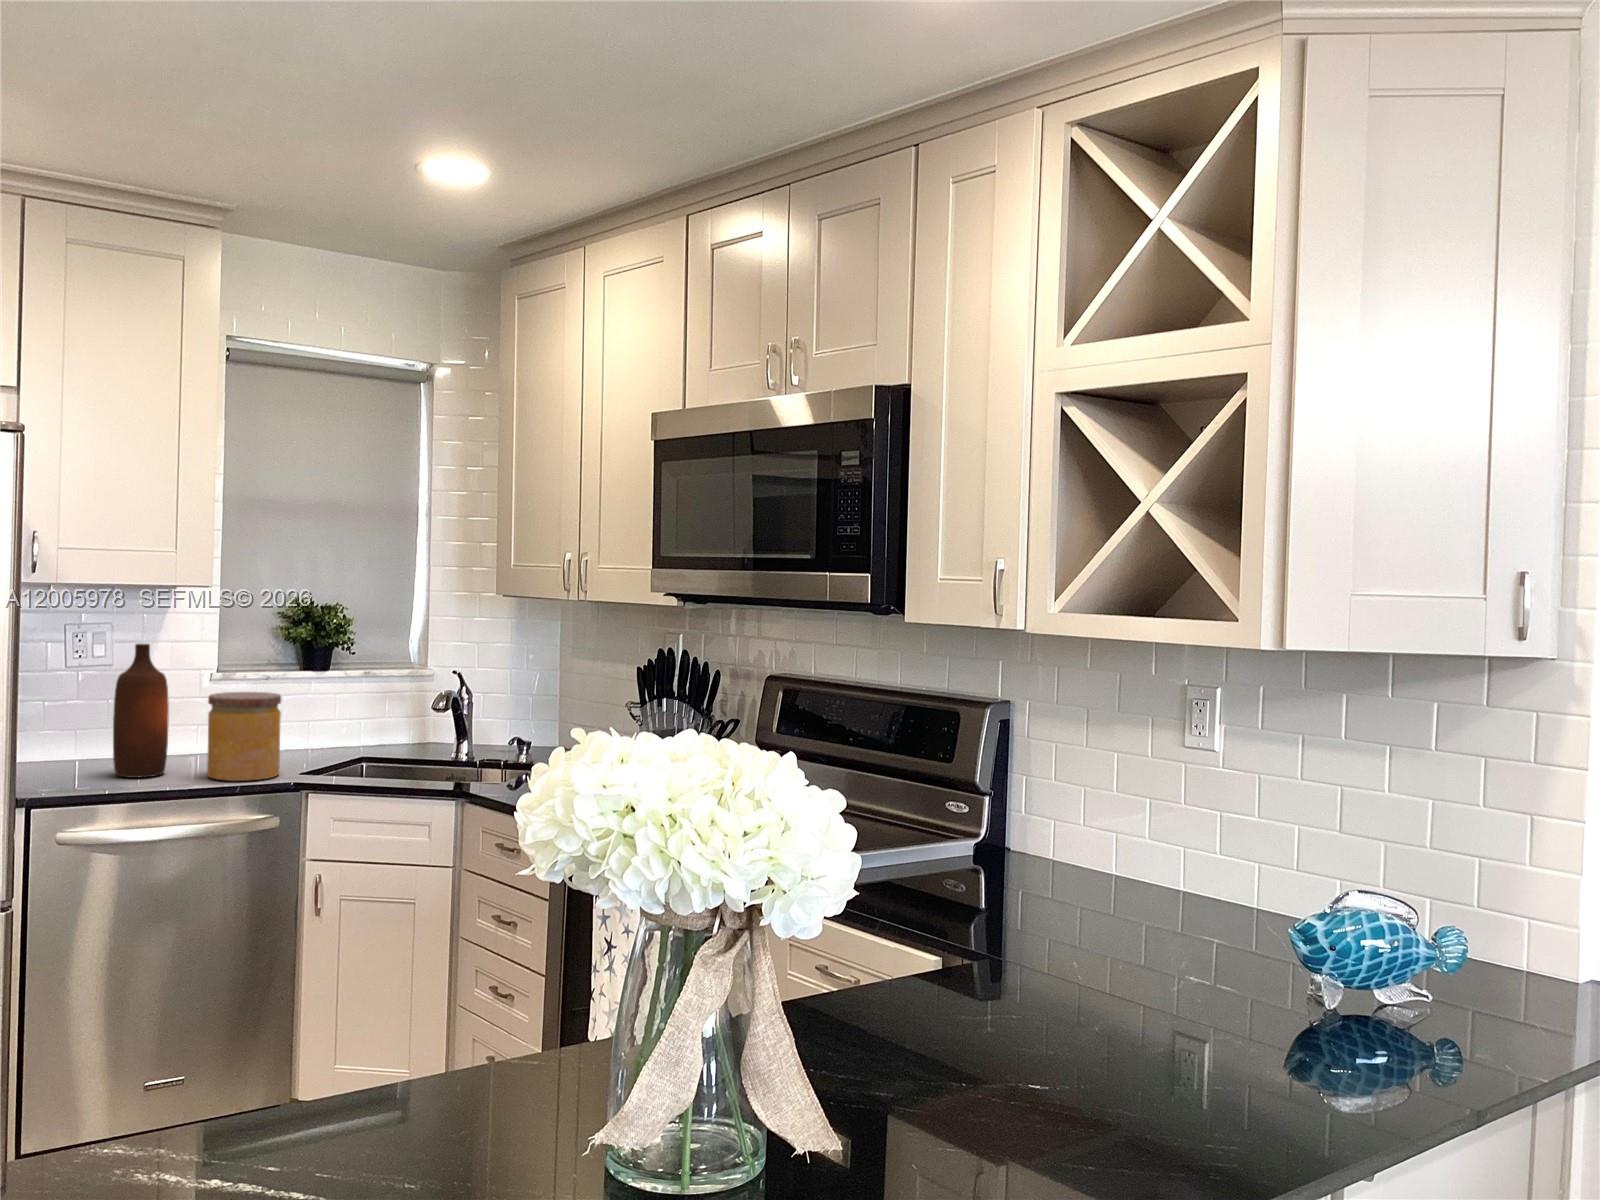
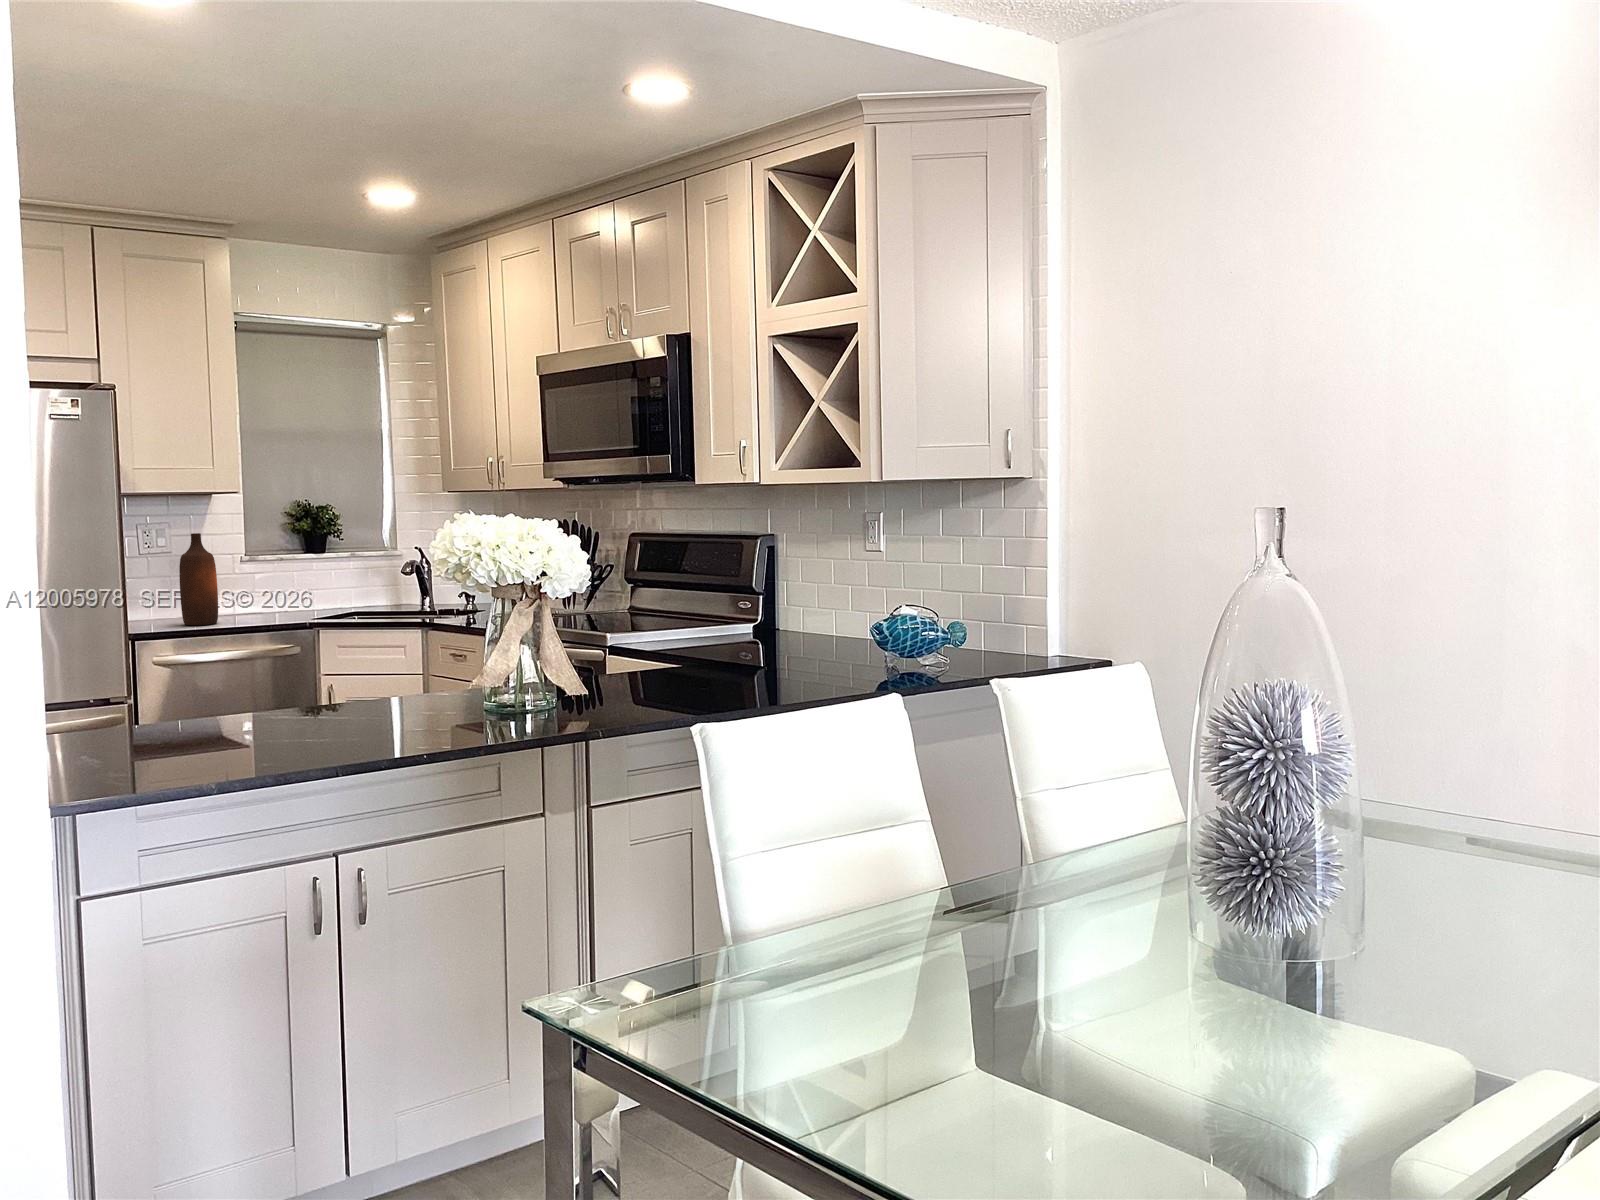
jar: present [207,692,281,781] -> none [244,564,297,624]

